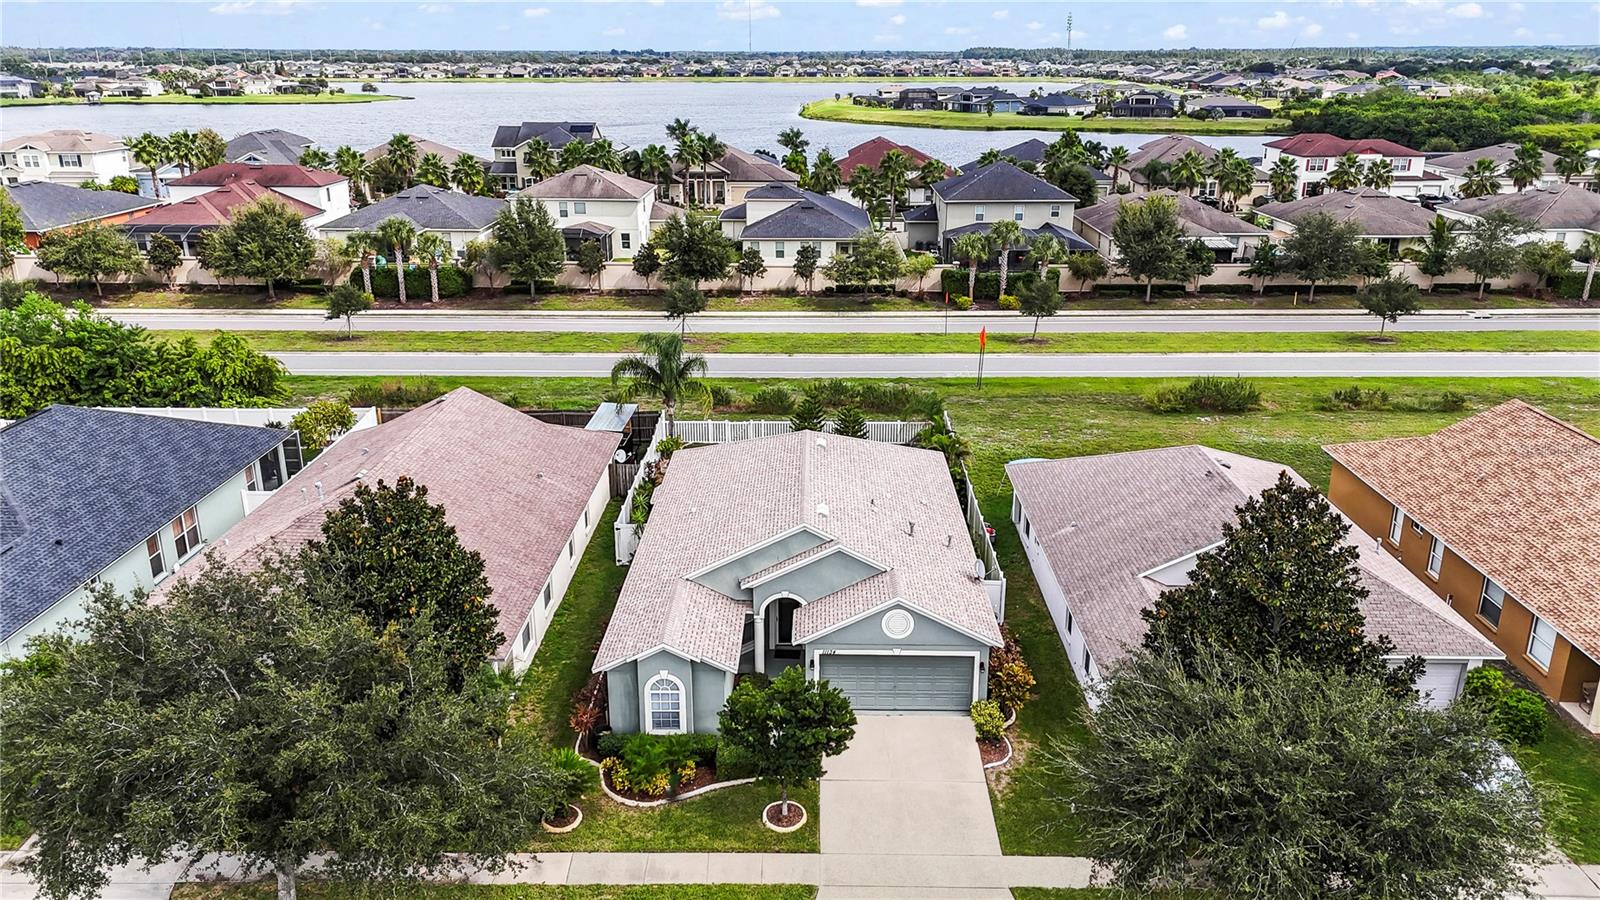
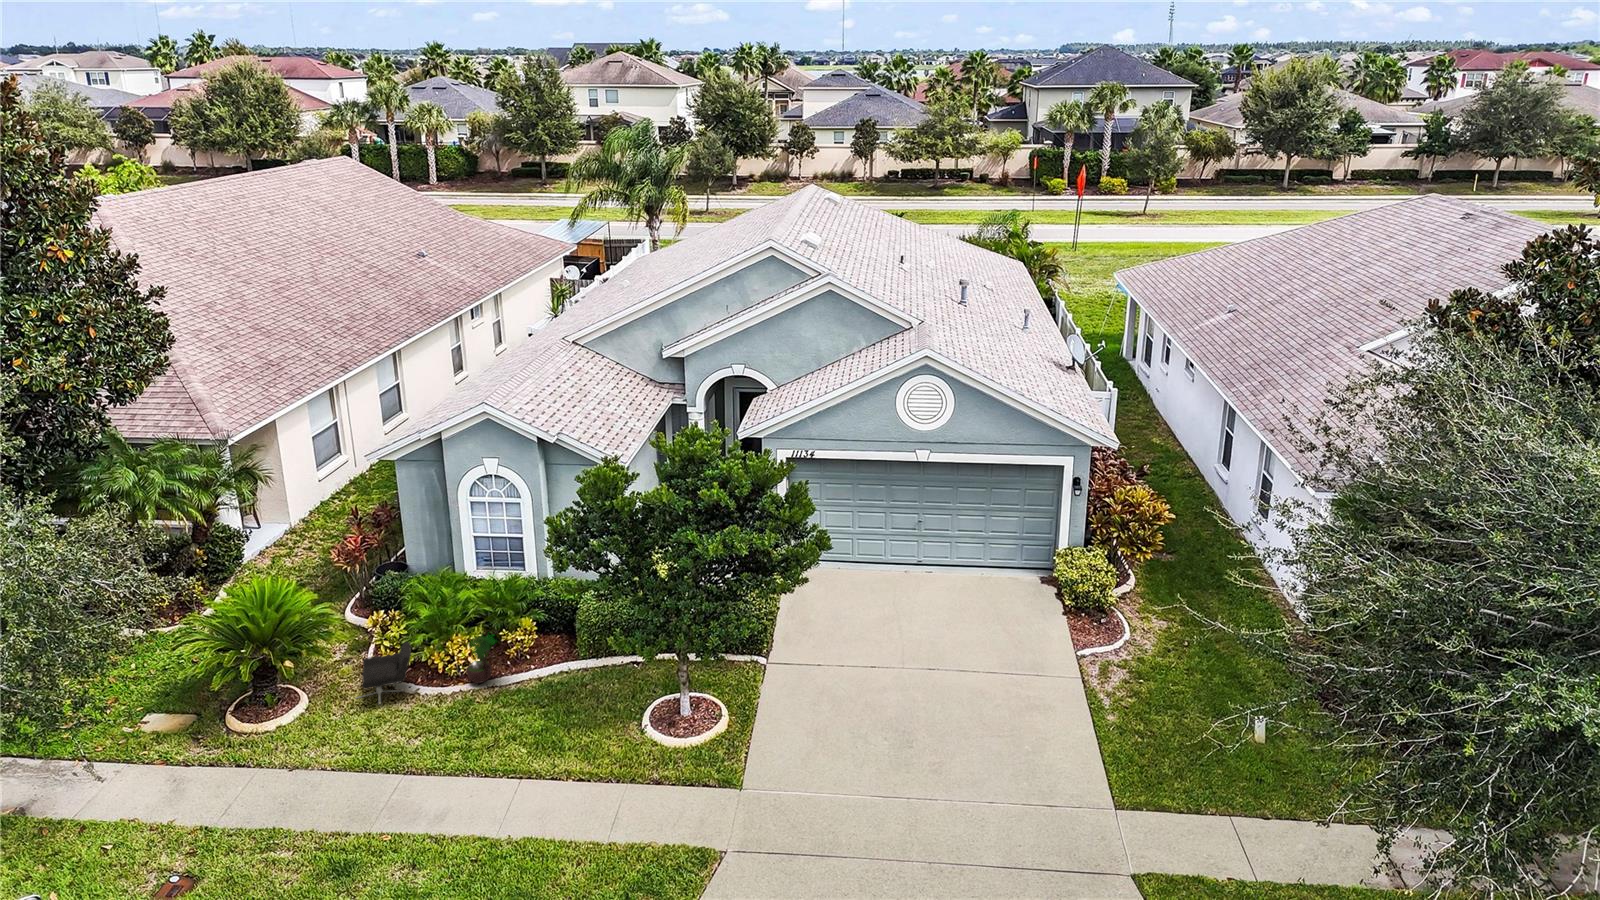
lounge chair: none [608,779,639,815] -> present [362,642,411,704]

